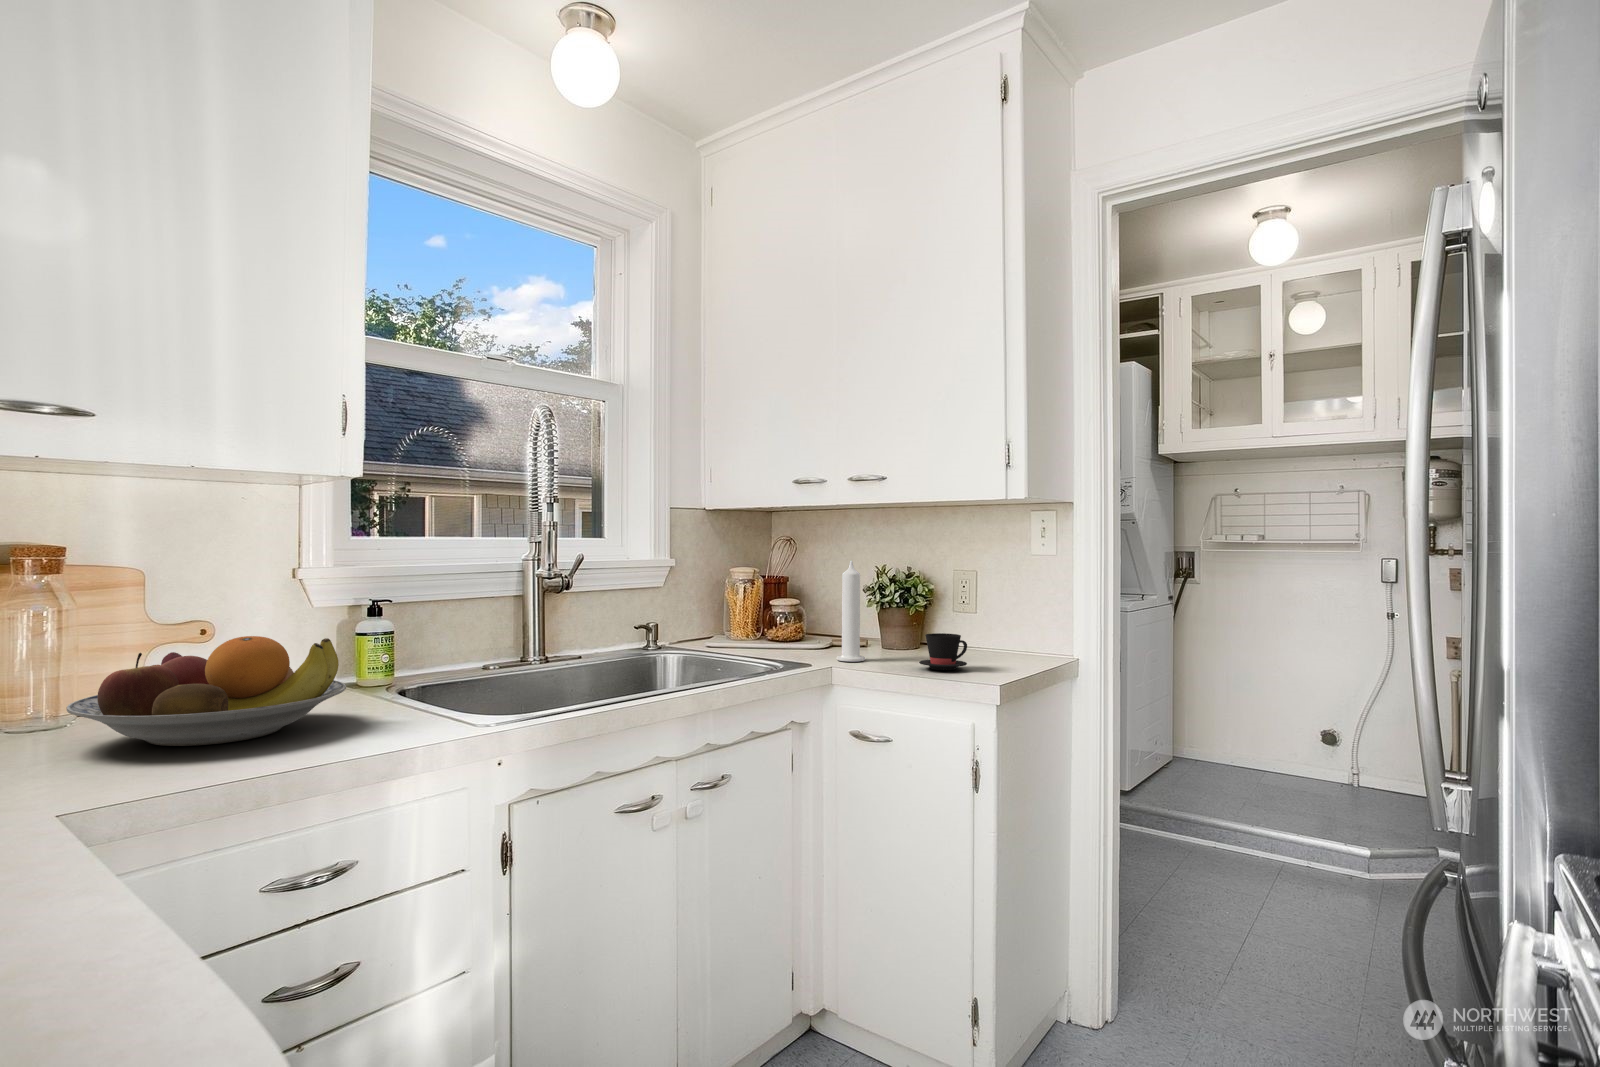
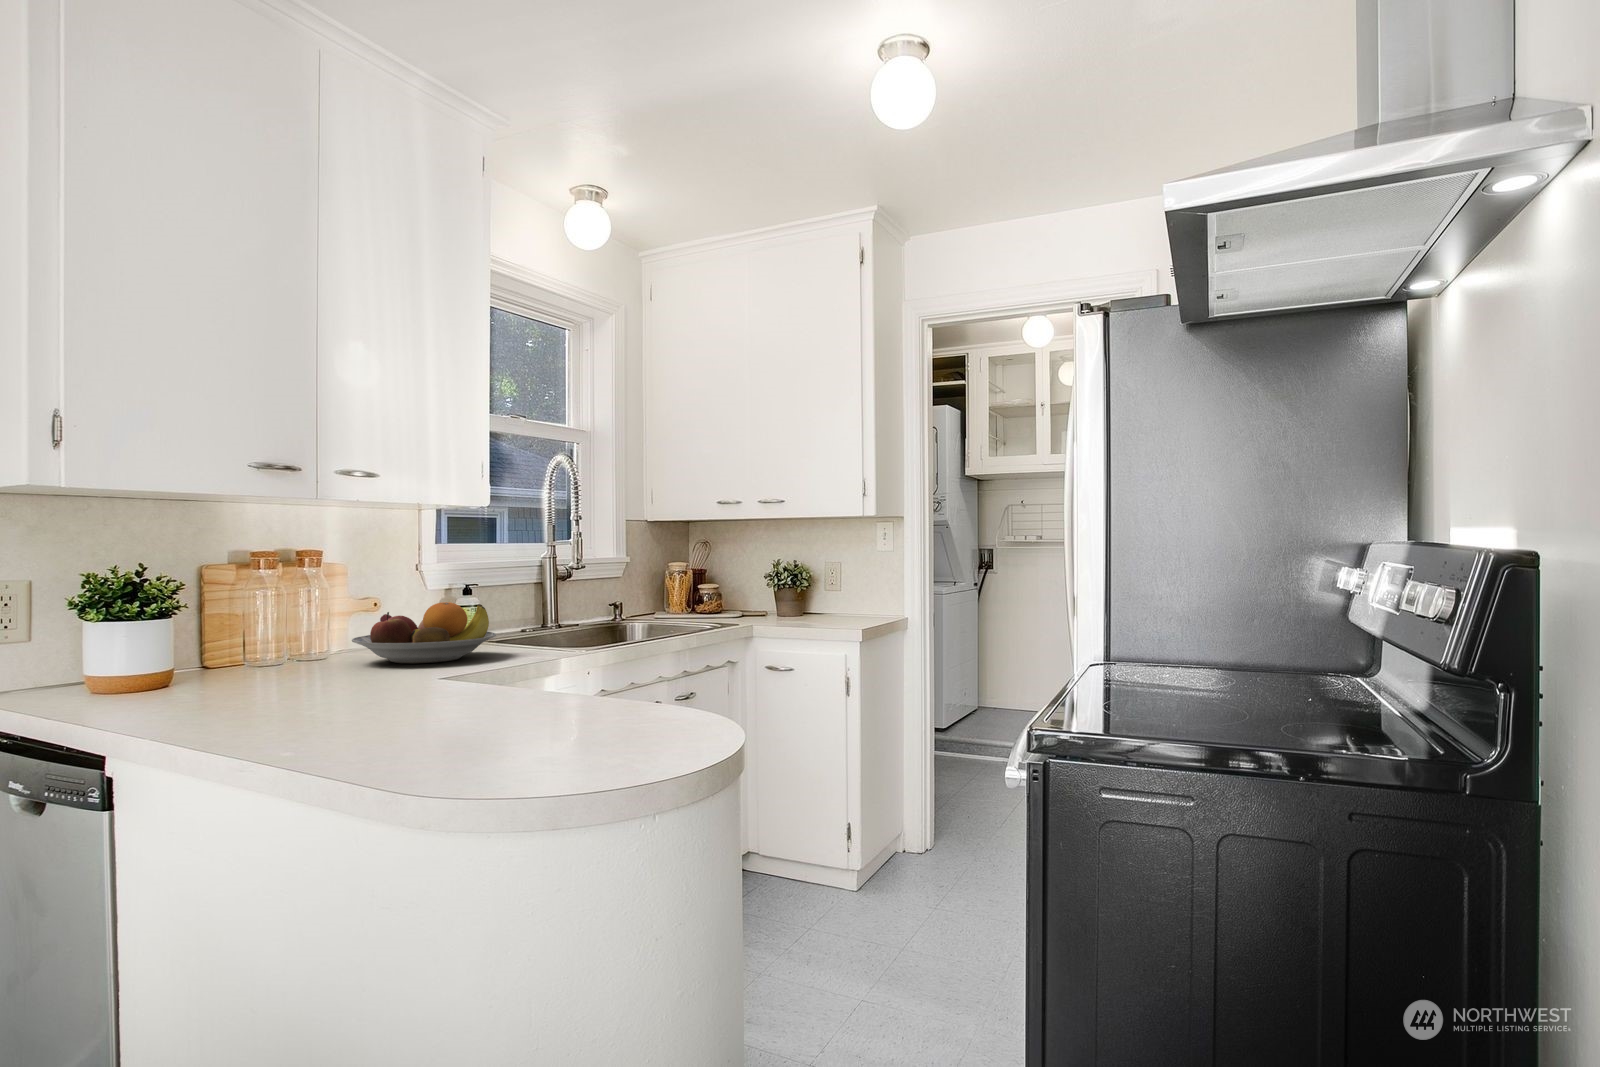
candle: present [837,560,865,662] -> none [754,556,773,623]
teacup: present [919,633,967,670] -> none [810,602,841,625]

